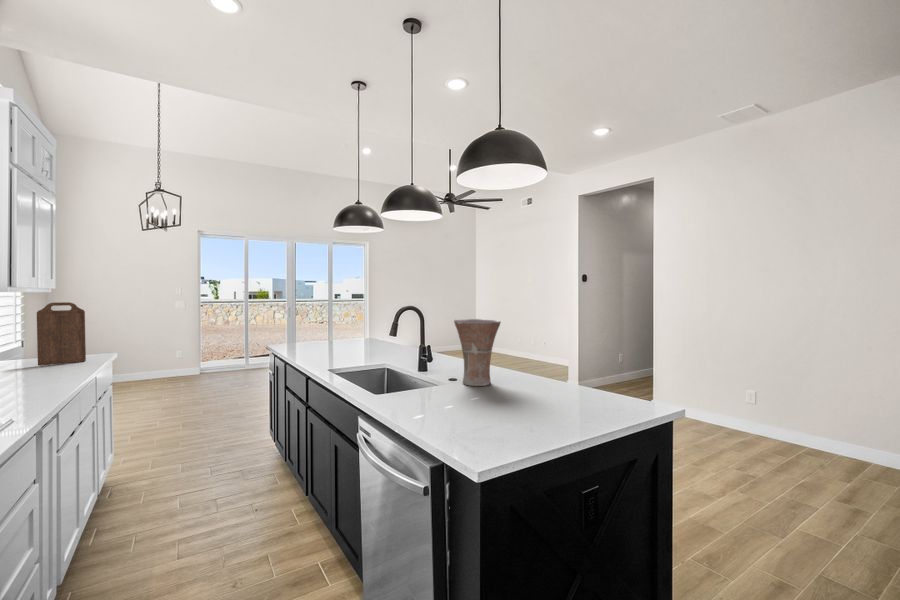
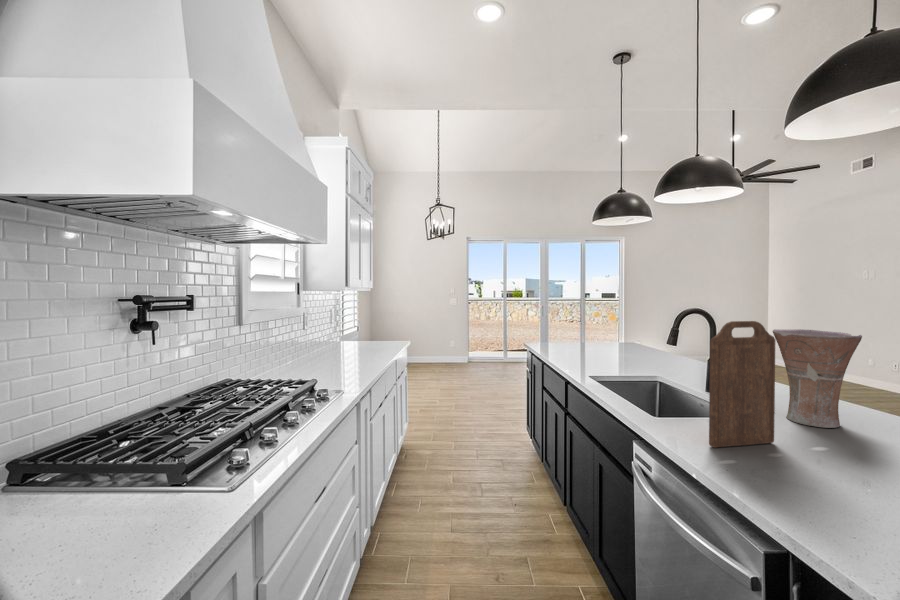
cutting board: present [37,302,86,366] -> present [709,321,775,448]

